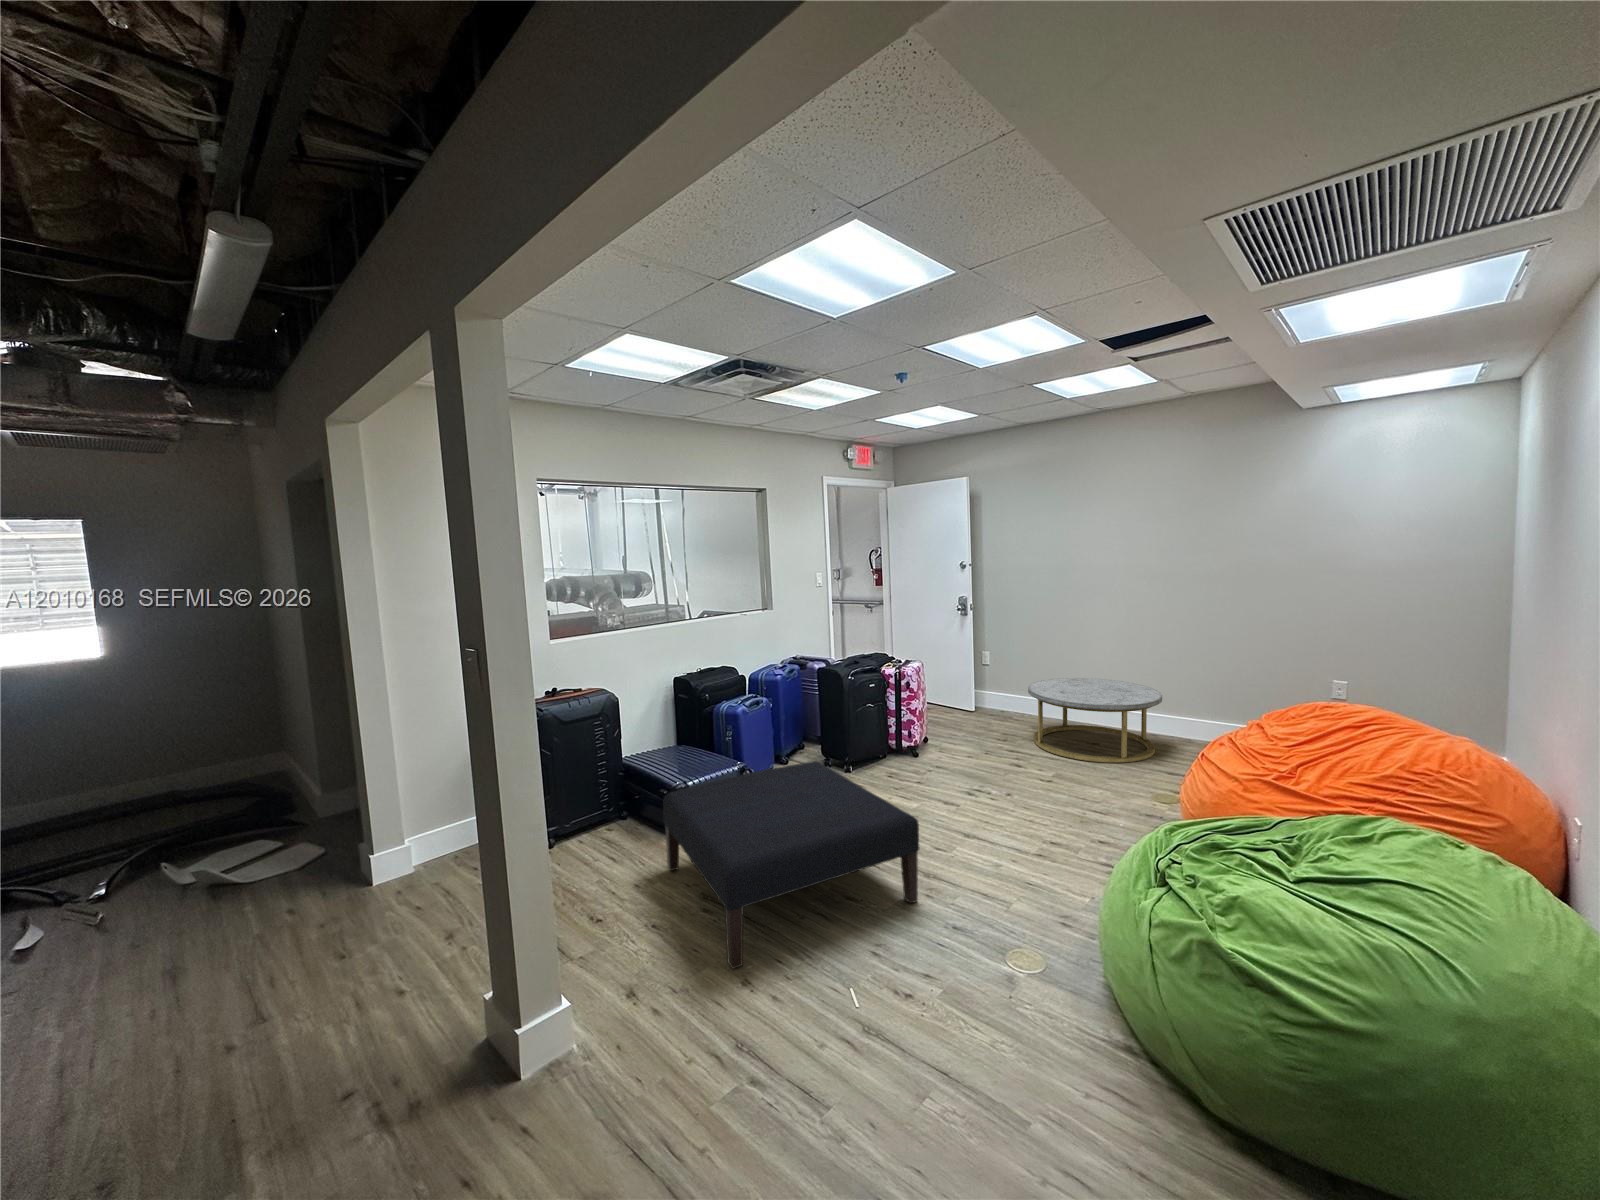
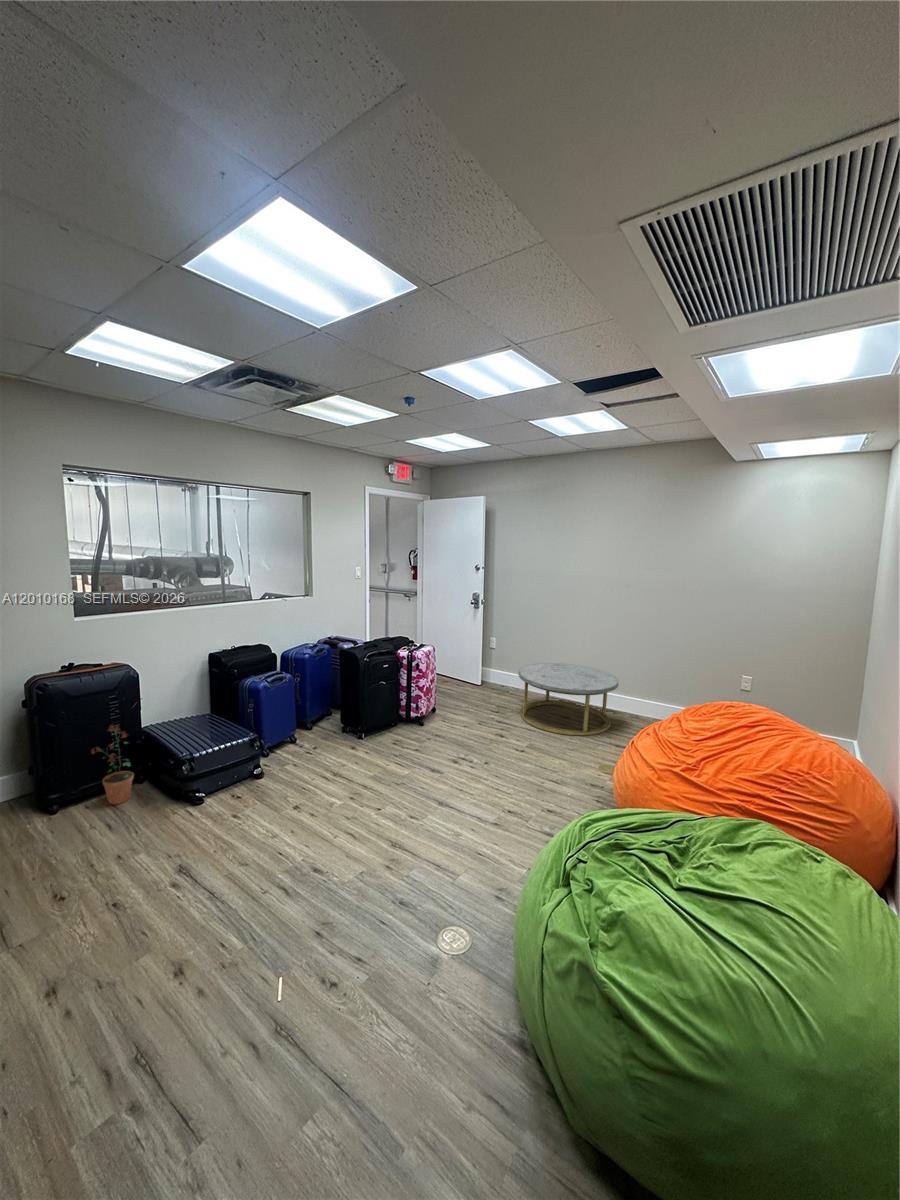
potted plant: none [583,752,627,837] -> present [92,725,134,804]
ottoman: present [663,761,919,969] -> none [151,738,381,960]

